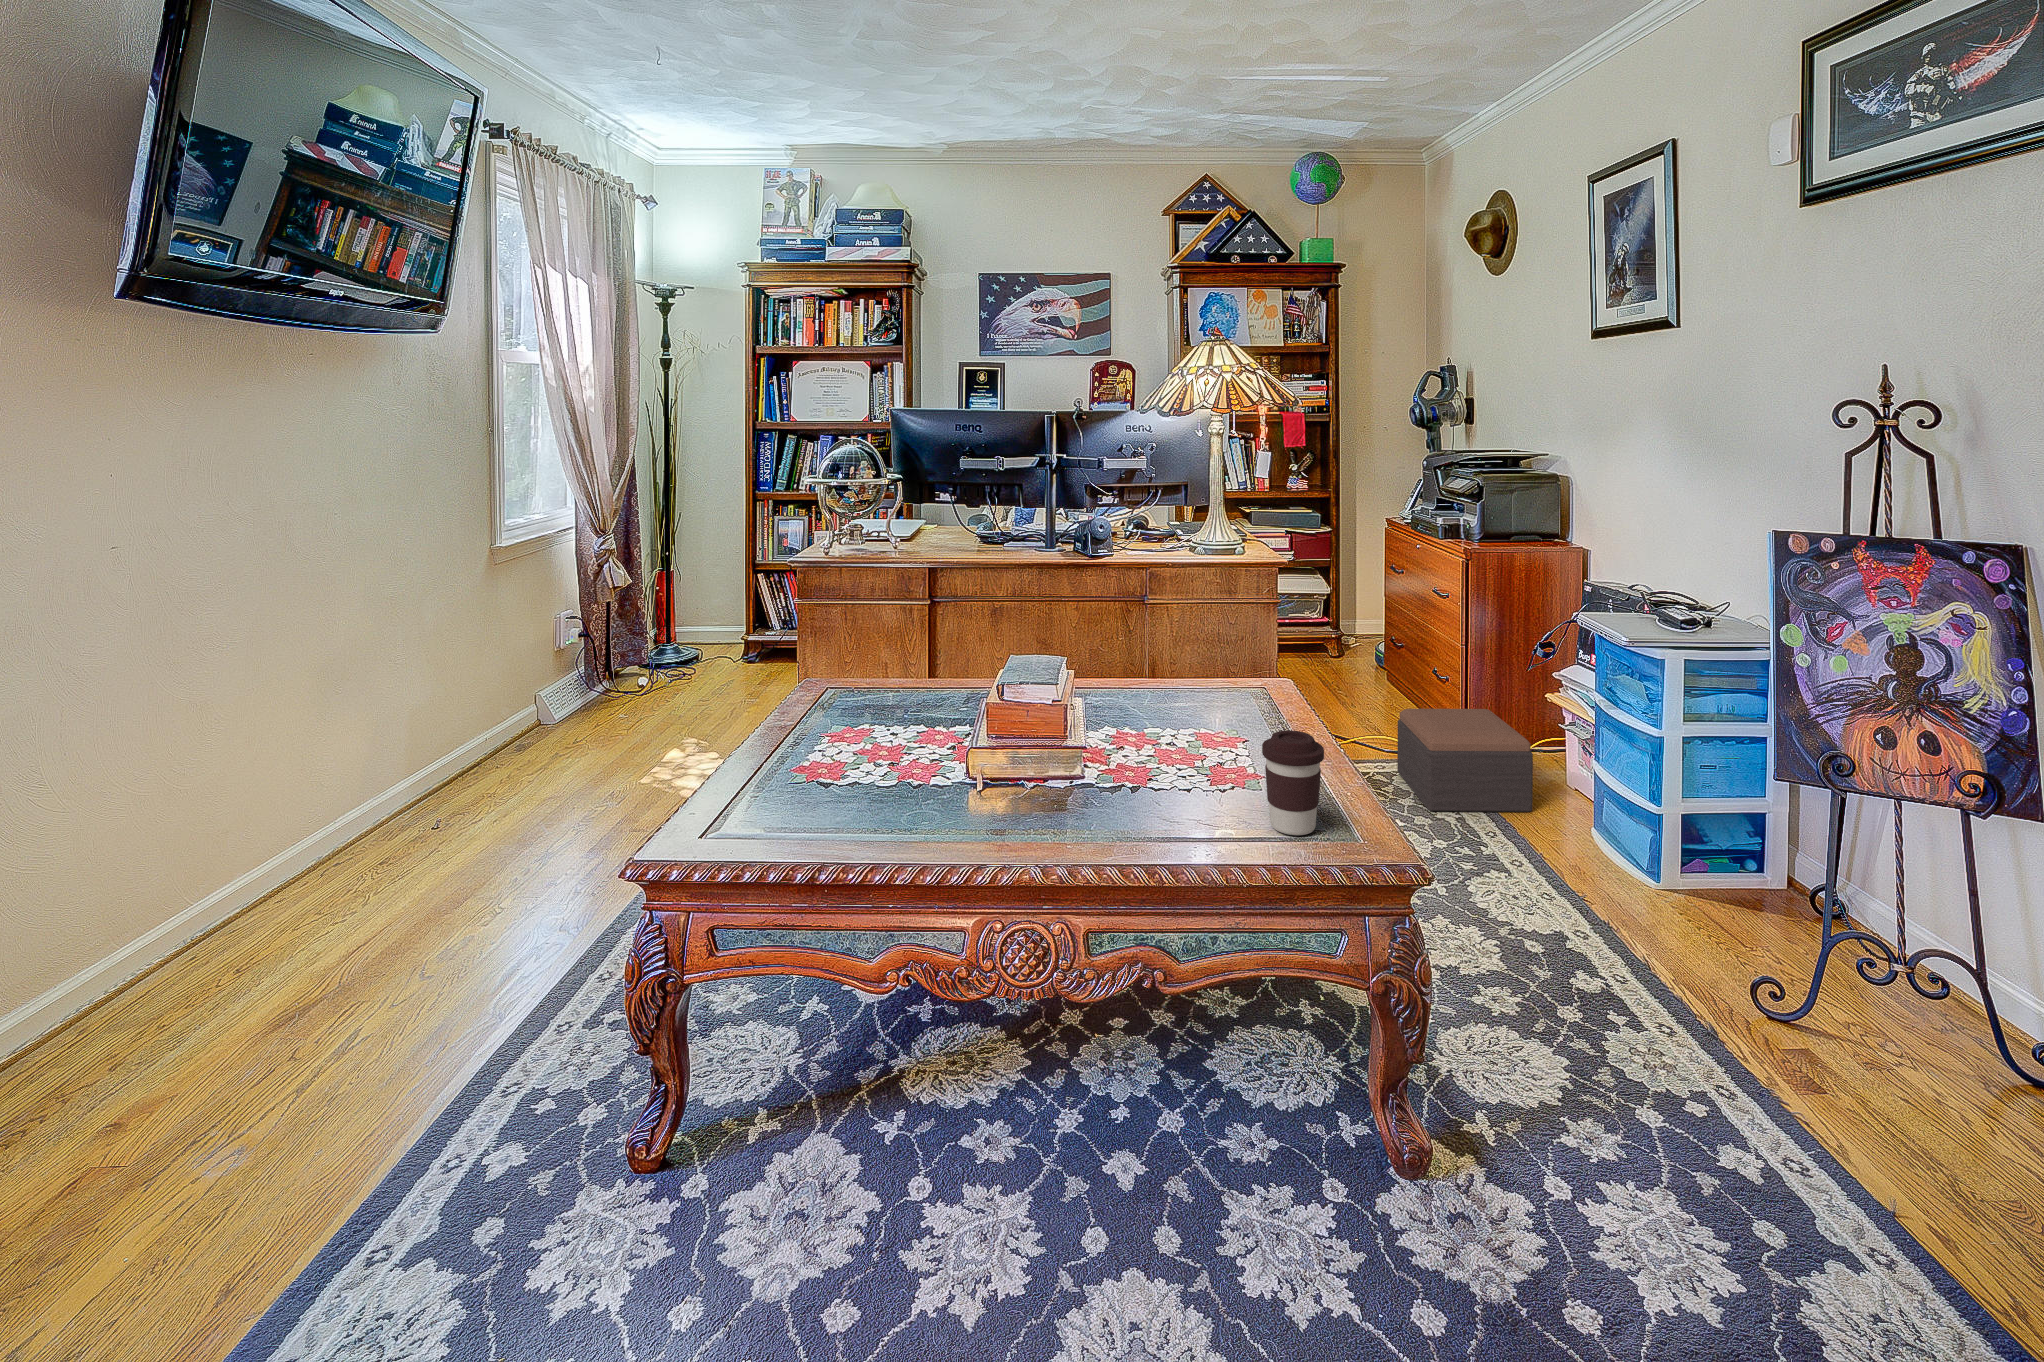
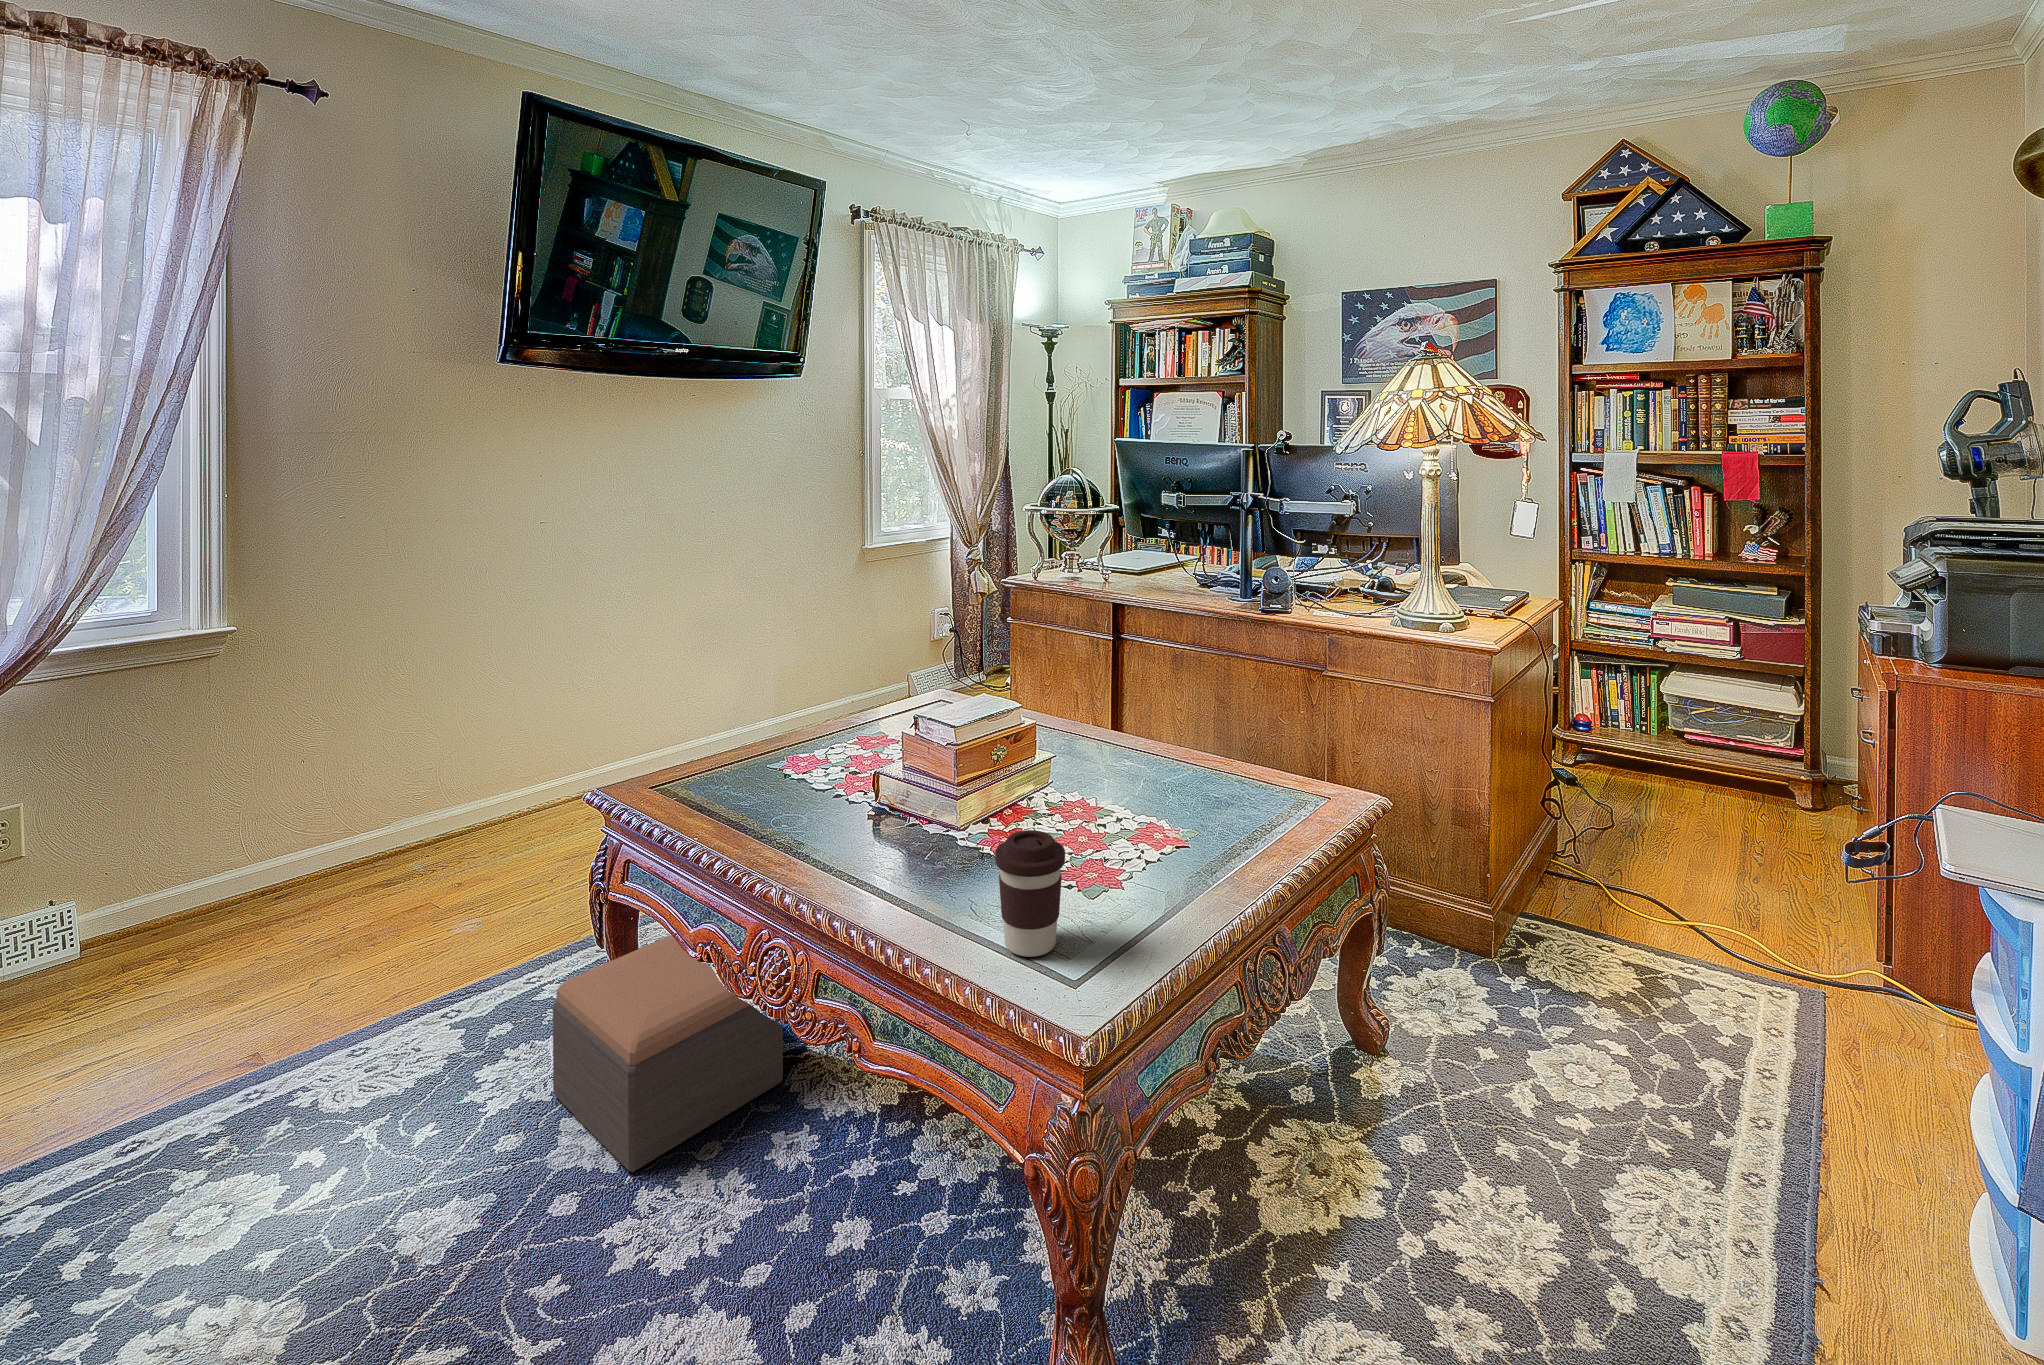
footstool: present [1397,709,1533,812] -> present [553,935,783,1172]

